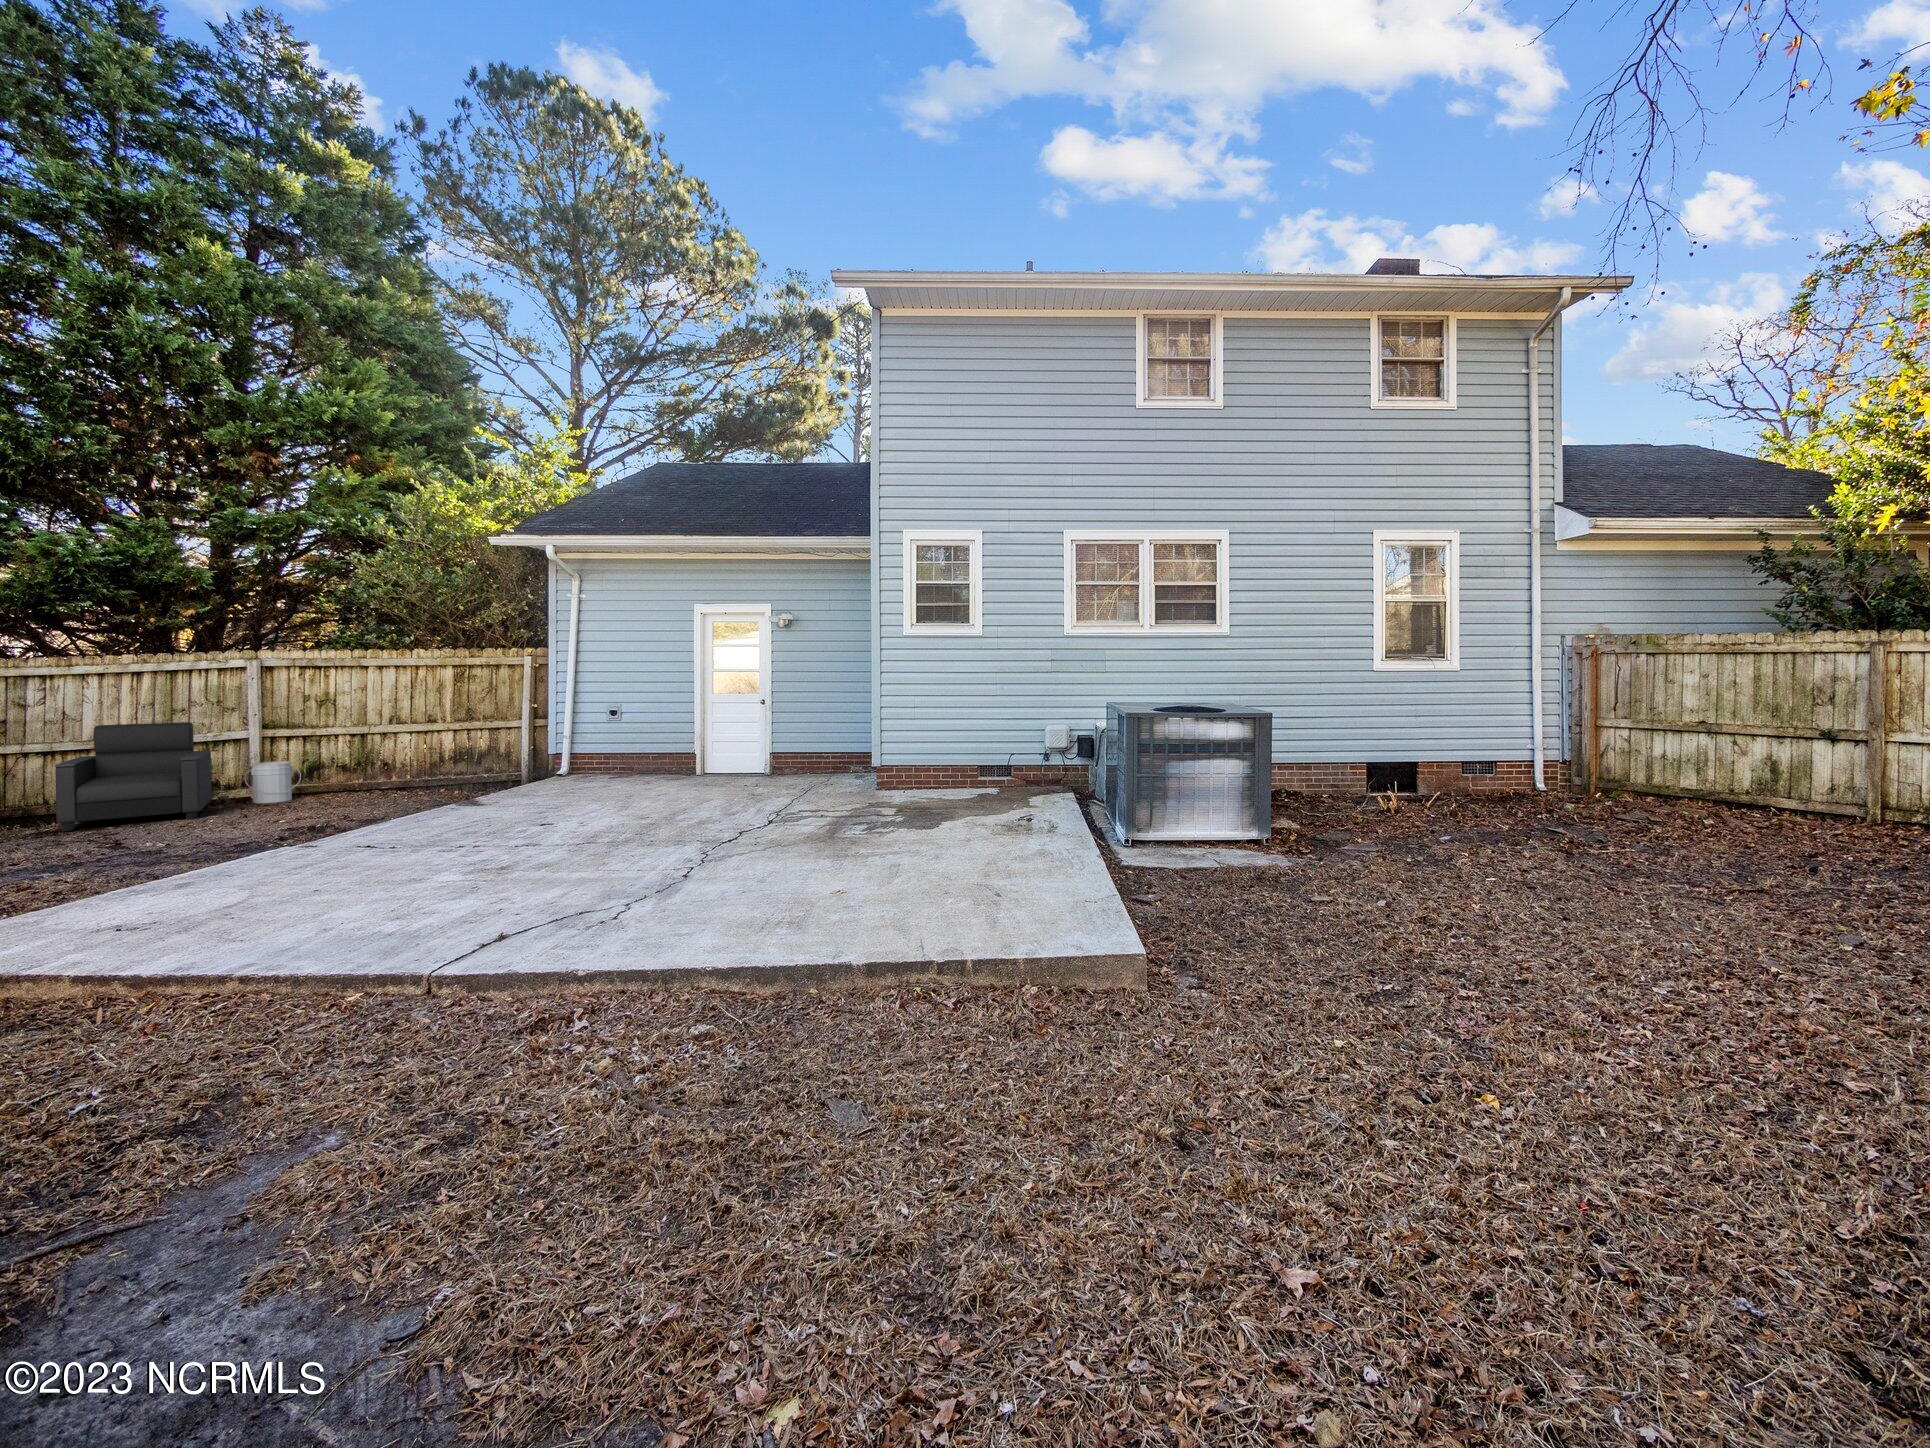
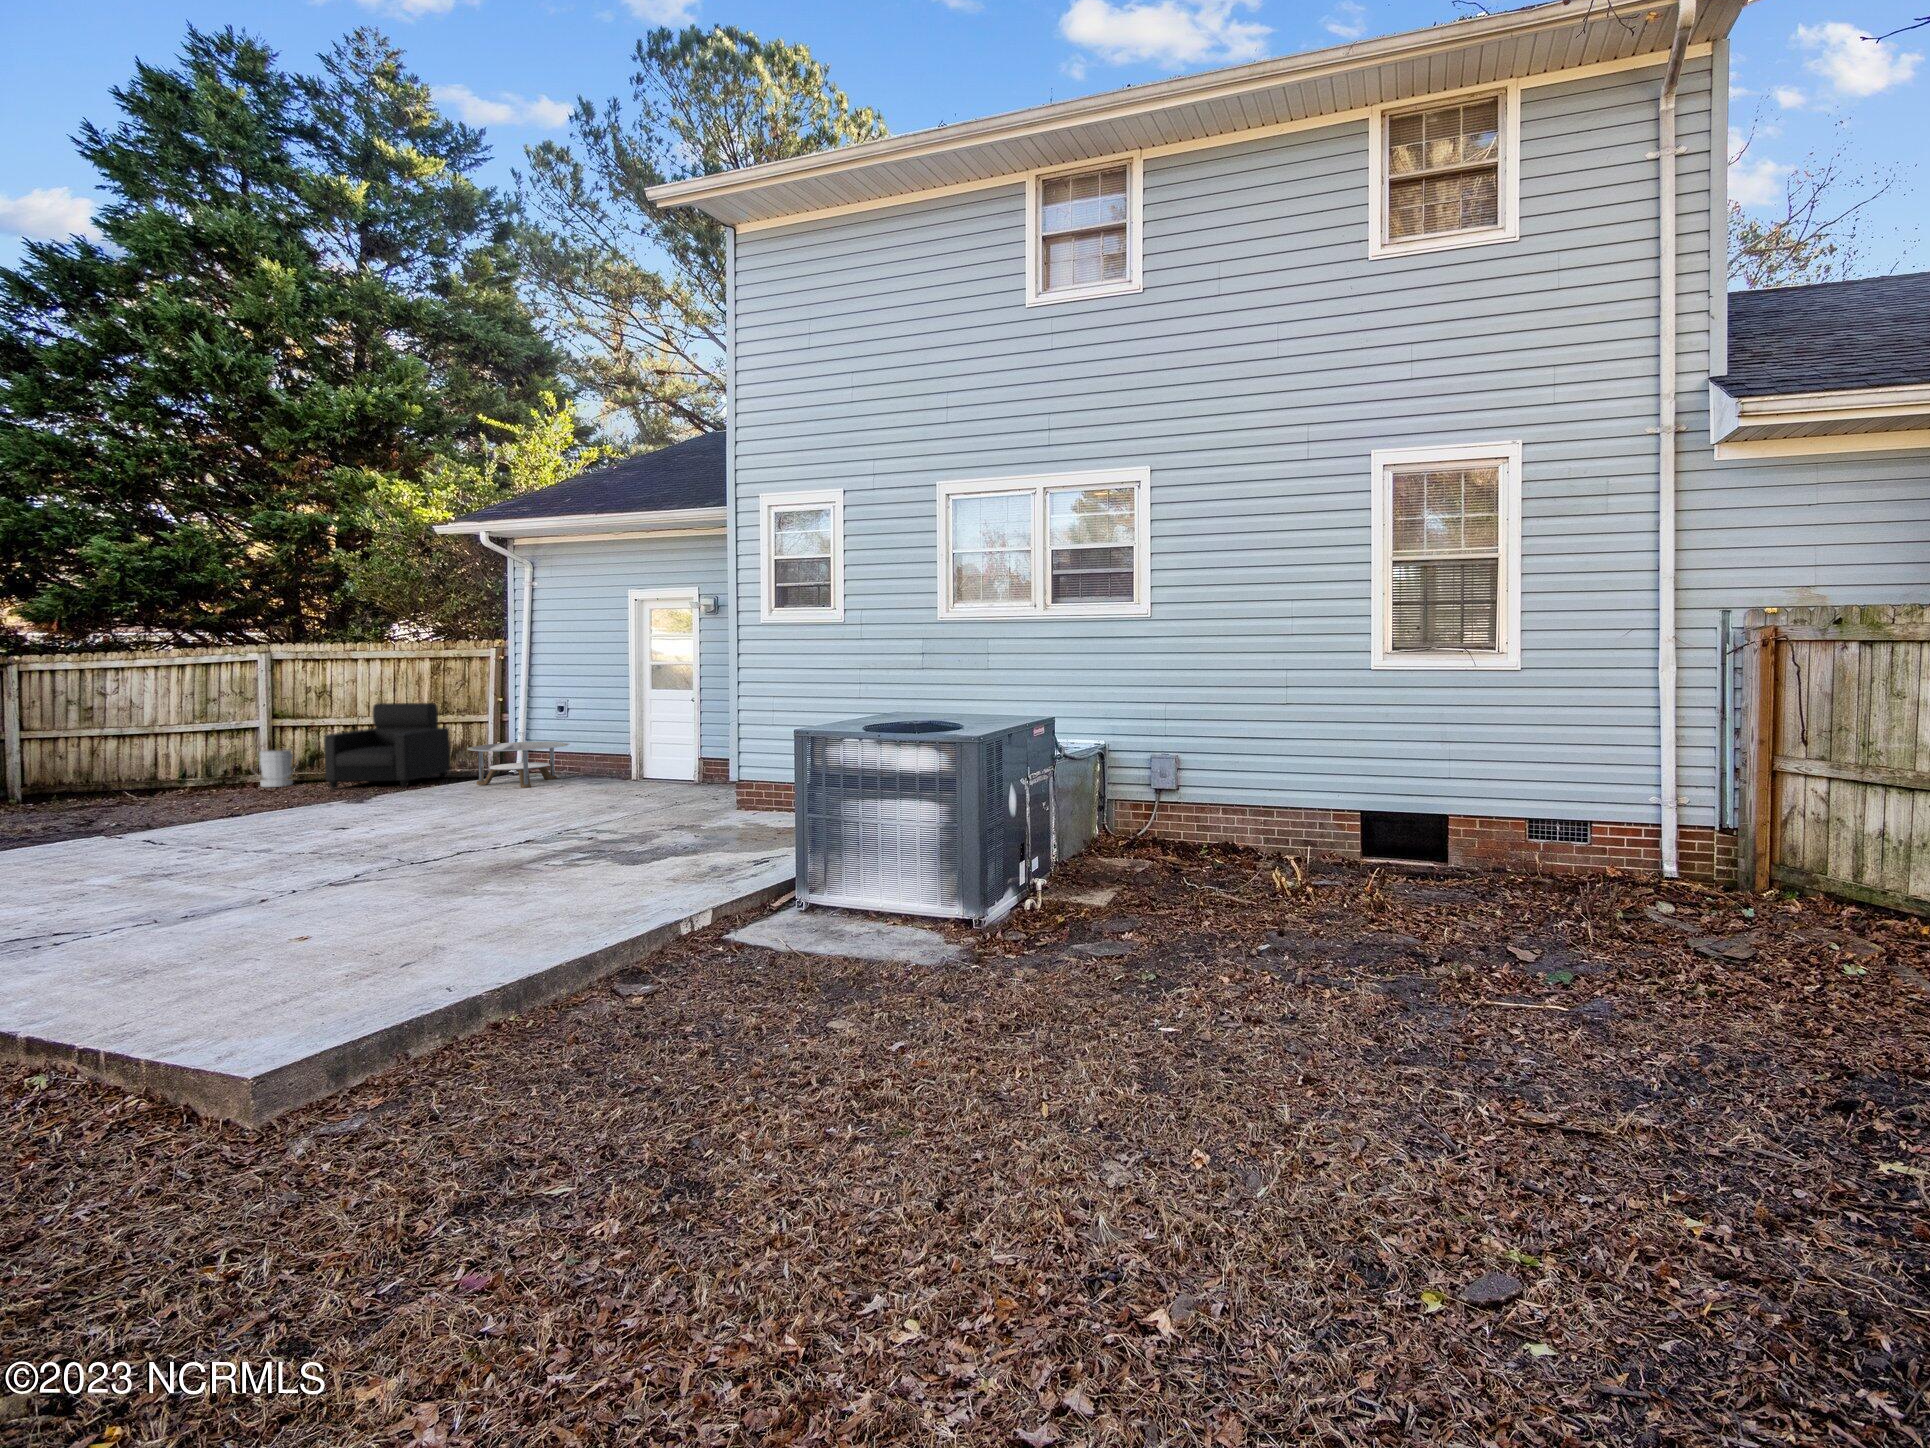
armchair: present [55,722,212,831] -> present [324,703,450,789]
round table: none [541,743,638,785] -> present [467,742,570,788]

